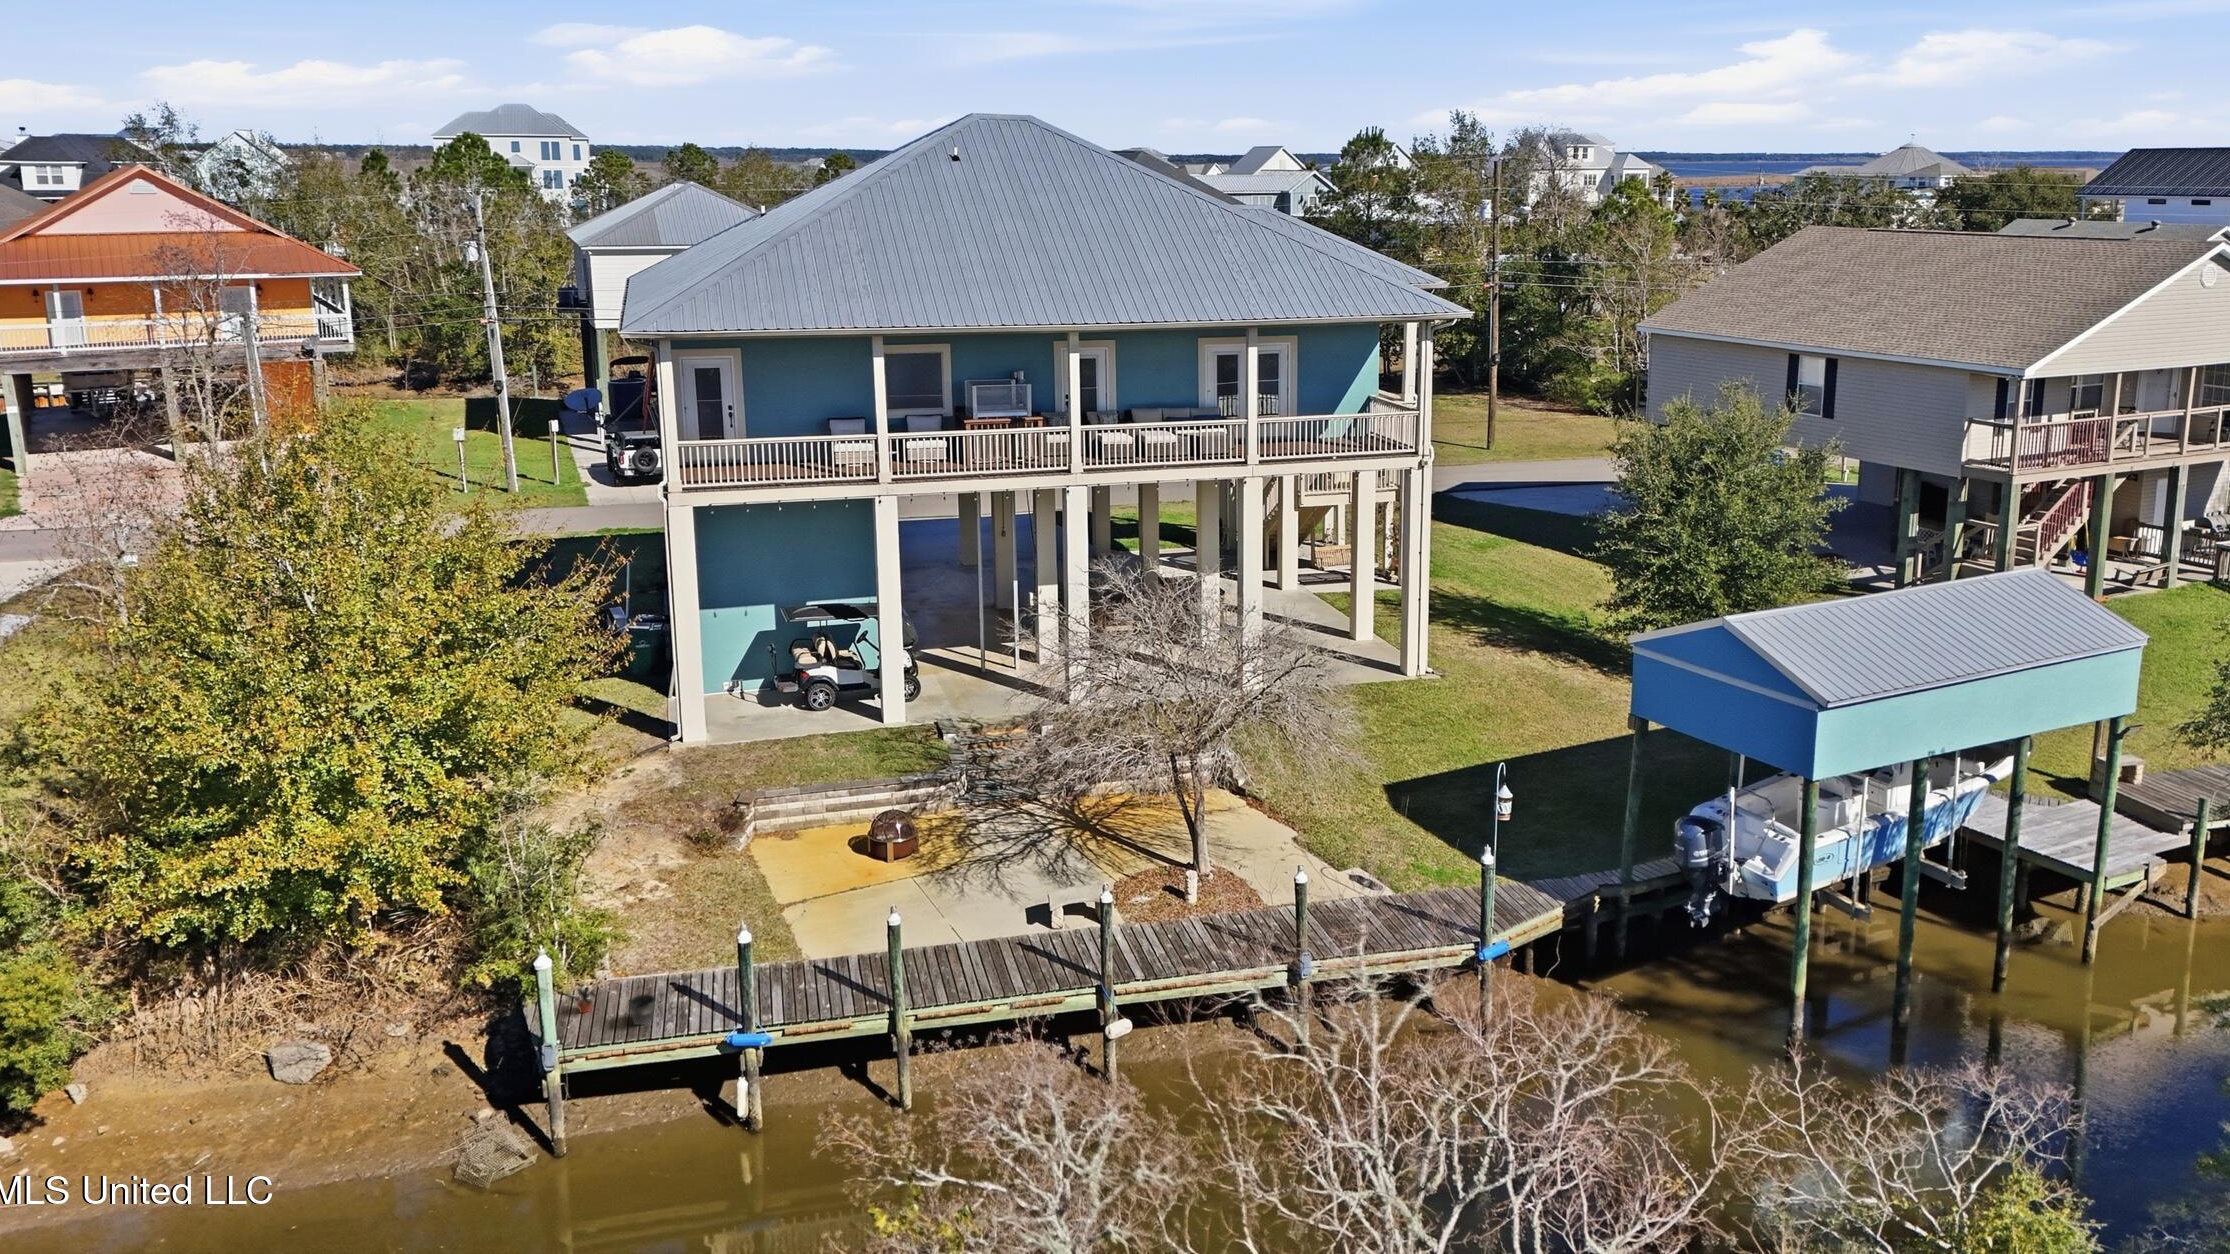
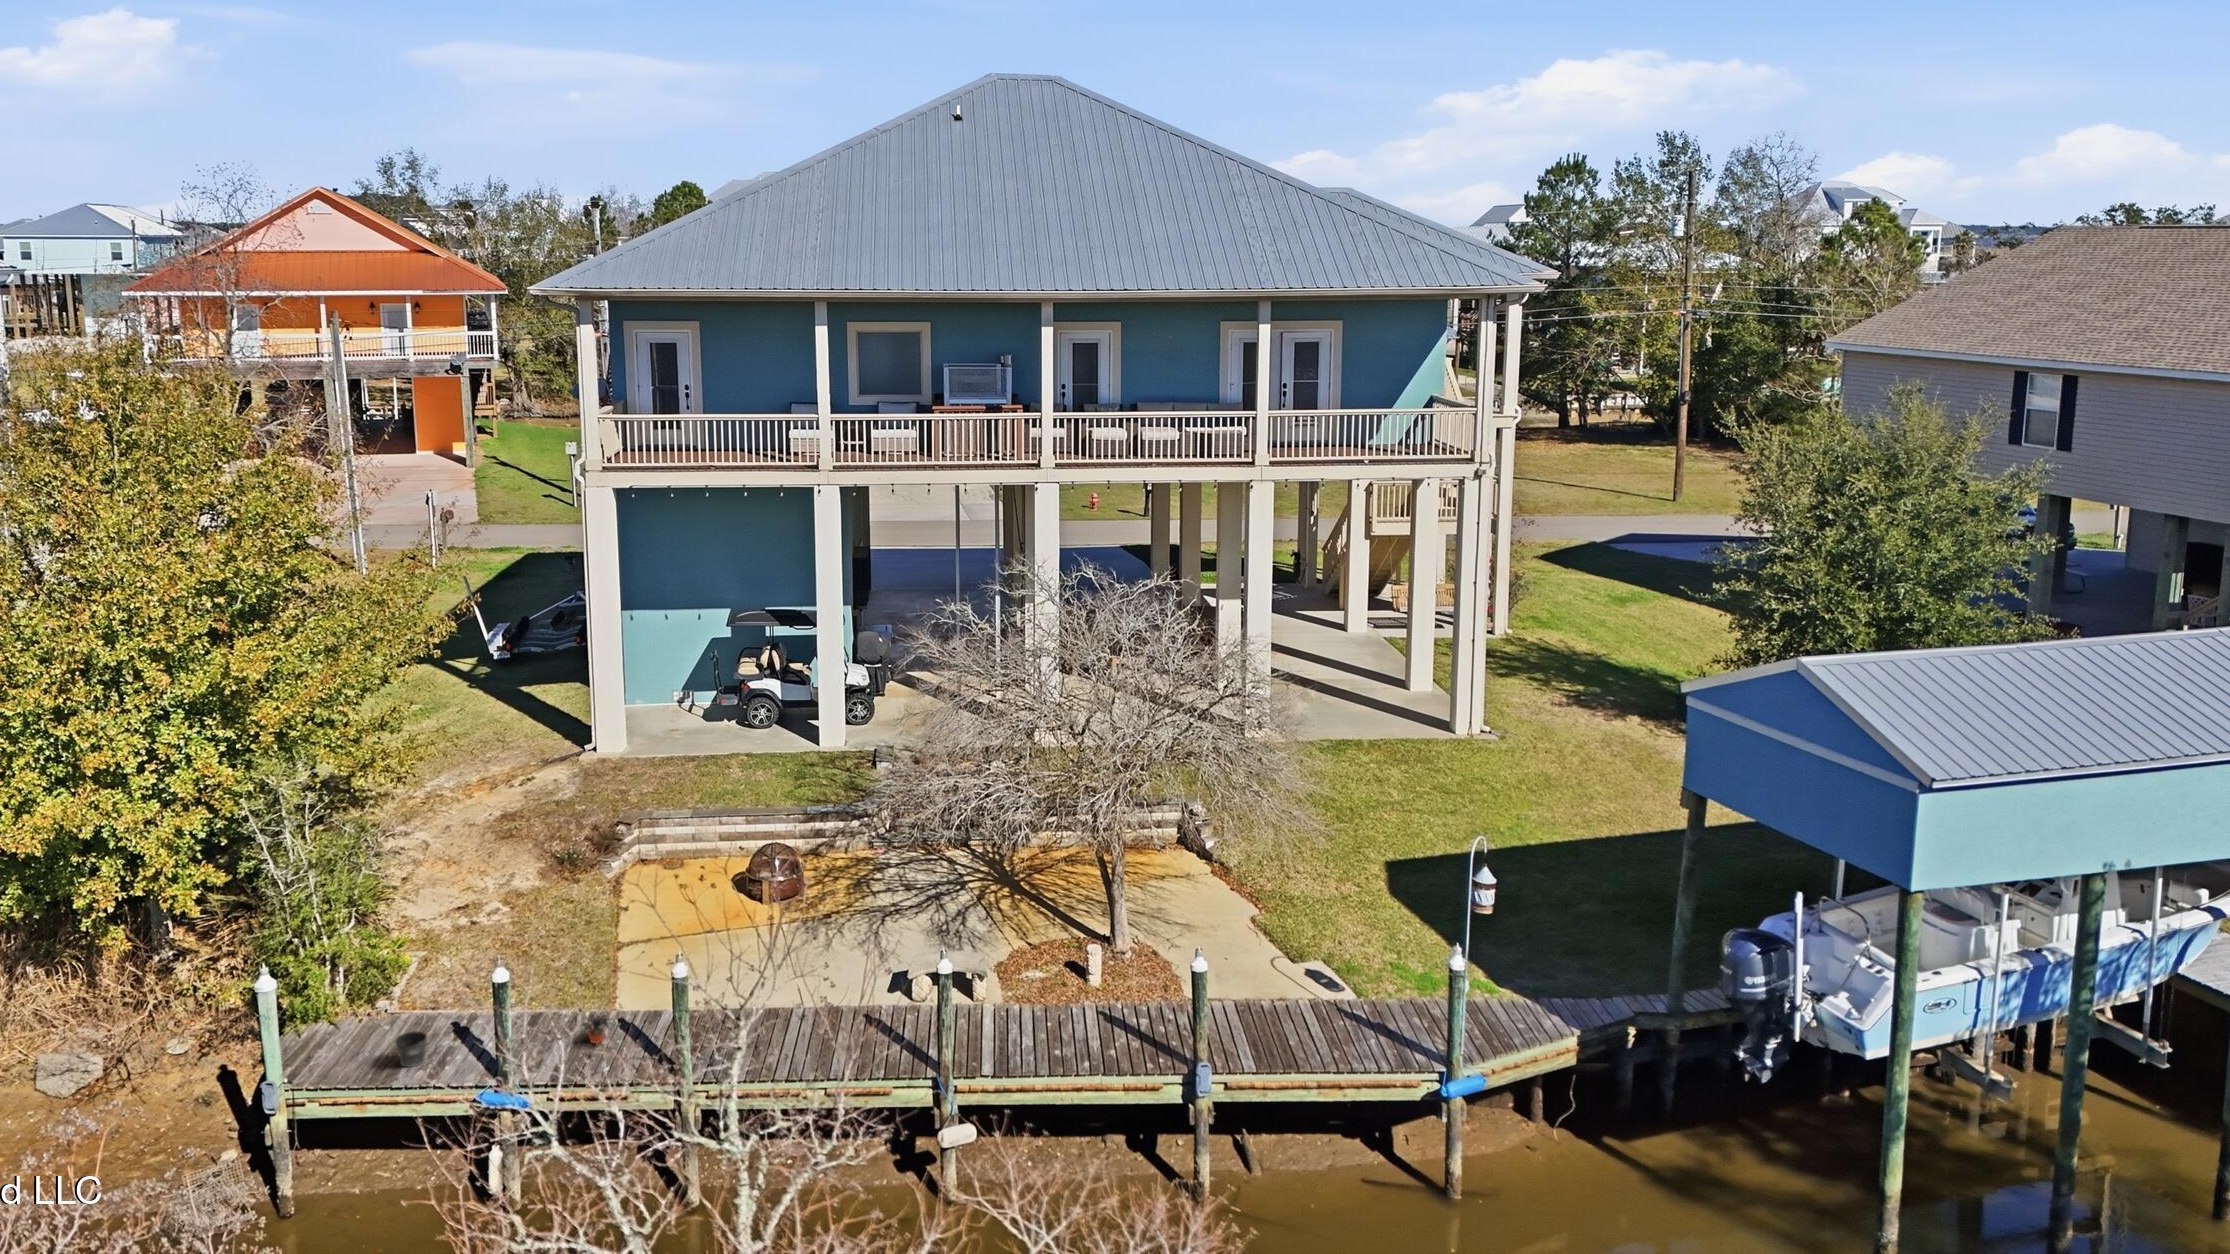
potted plant: present [571,988,596,1013] -> present [582,1014,609,1044]

